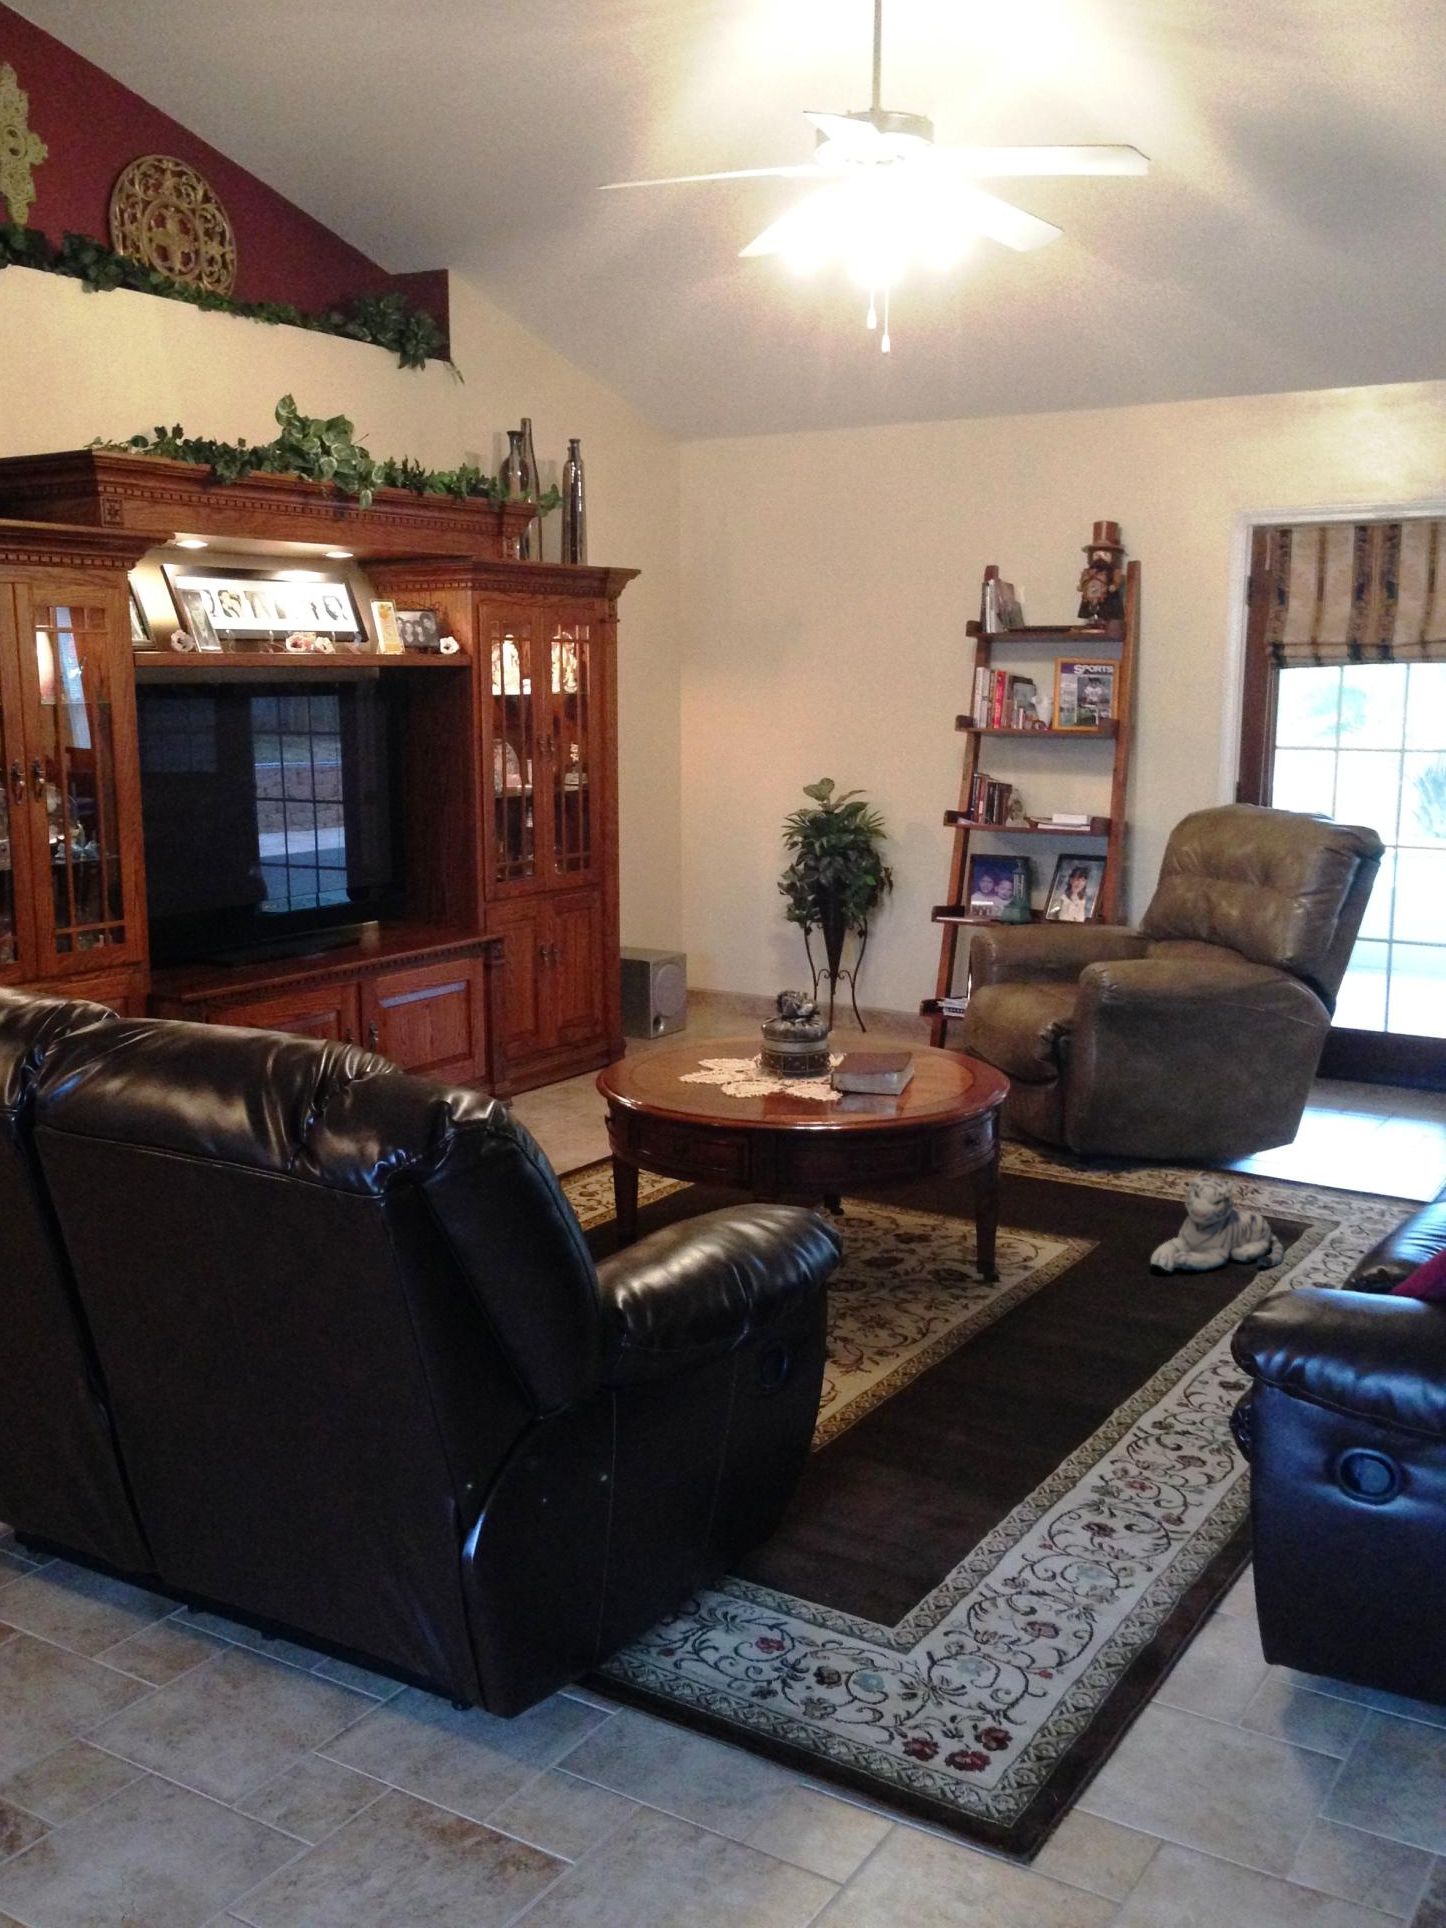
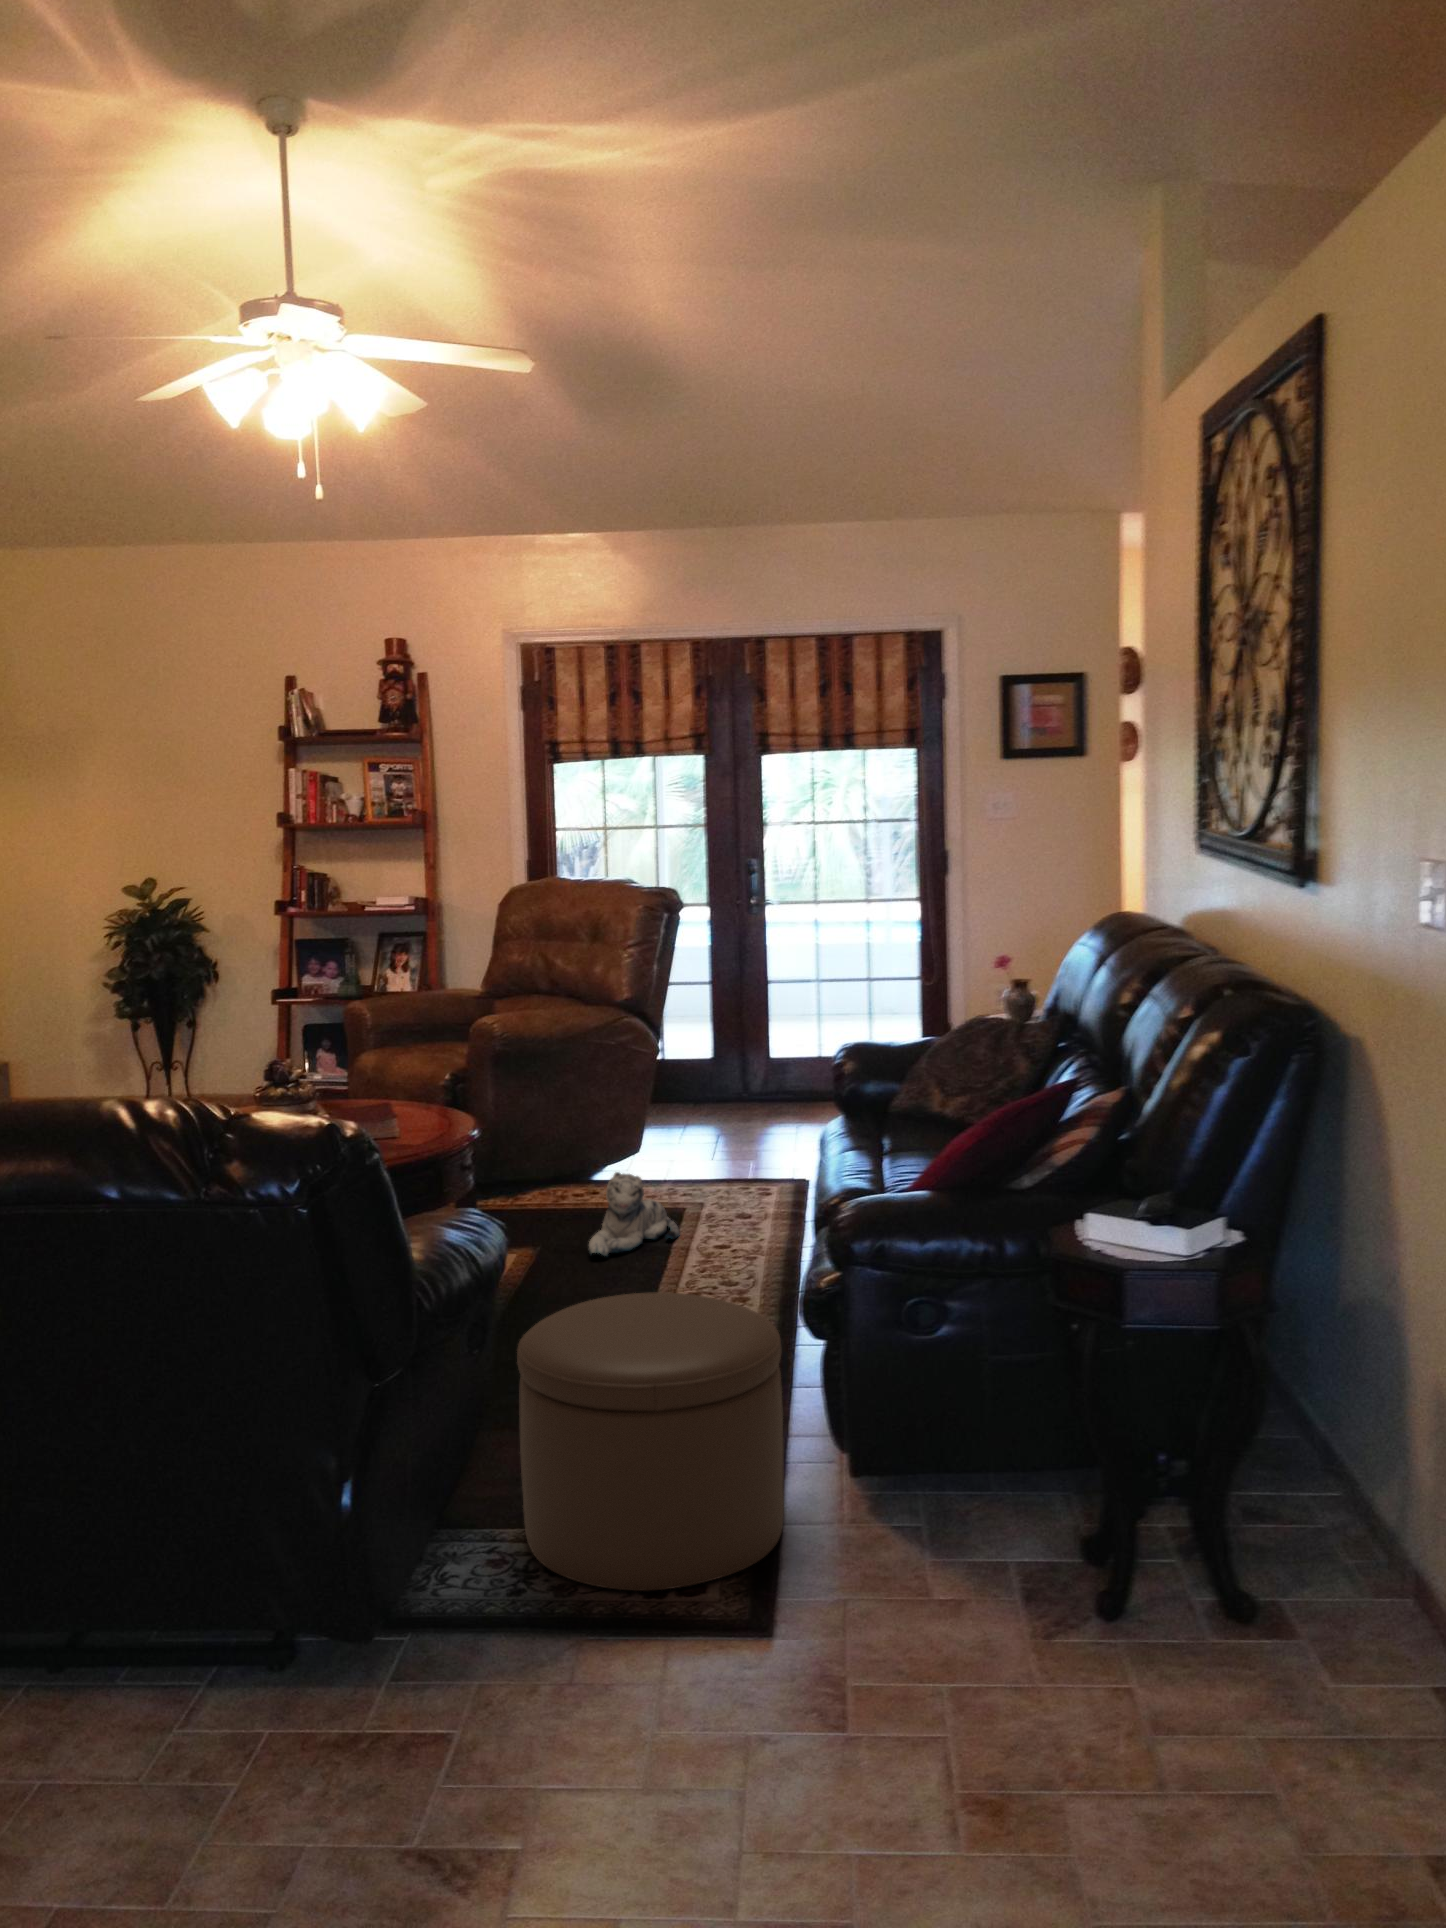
ottoman: none [815,1346,1168,1759] -> present [517,1292,784,1591]

